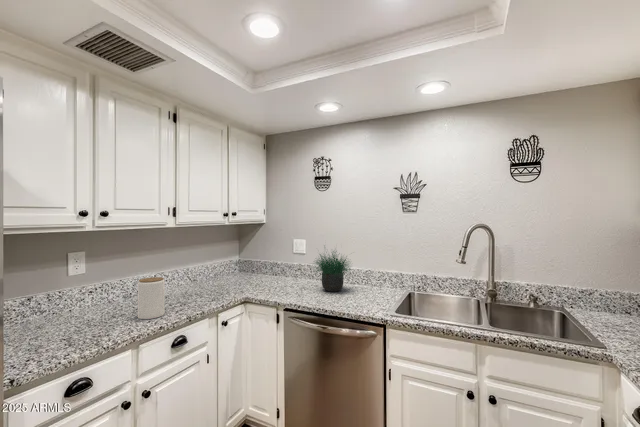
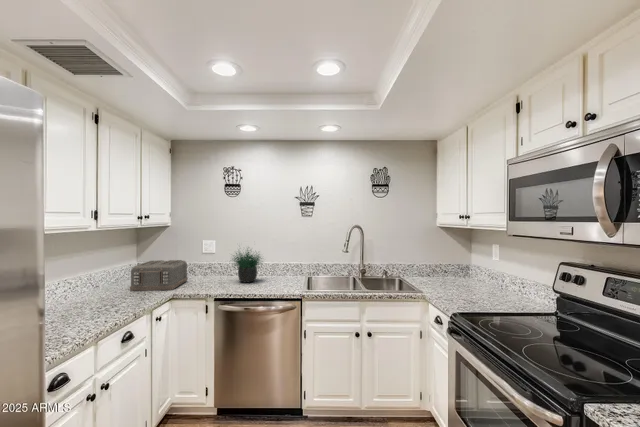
toaster: none [215,258,274,292] -> present [130,260,188,291]
jar: present [138,277,165,319] -> none [80,280,108,321]

